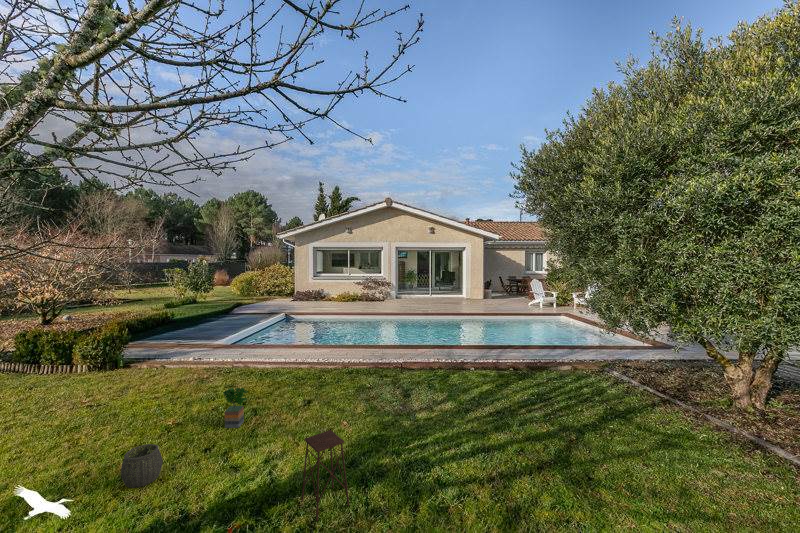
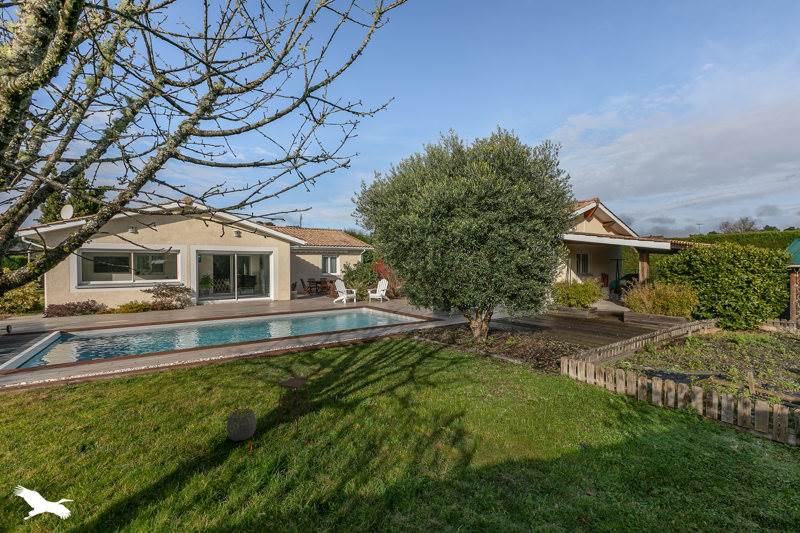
potted tree: present [223,388,248,428] -> none [140,379,168,418]
woven basket: present [121,444,162,488] -> present [227,409,256,441]

